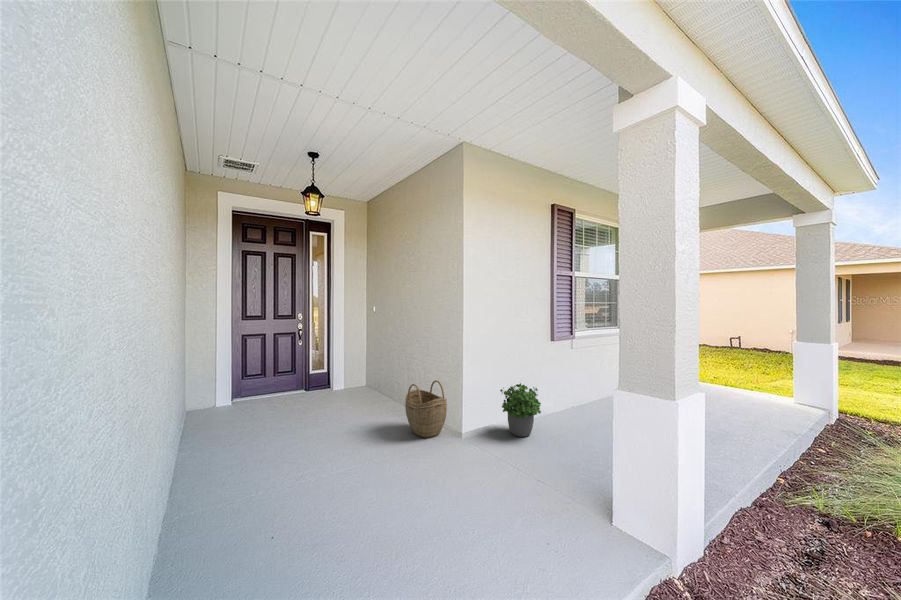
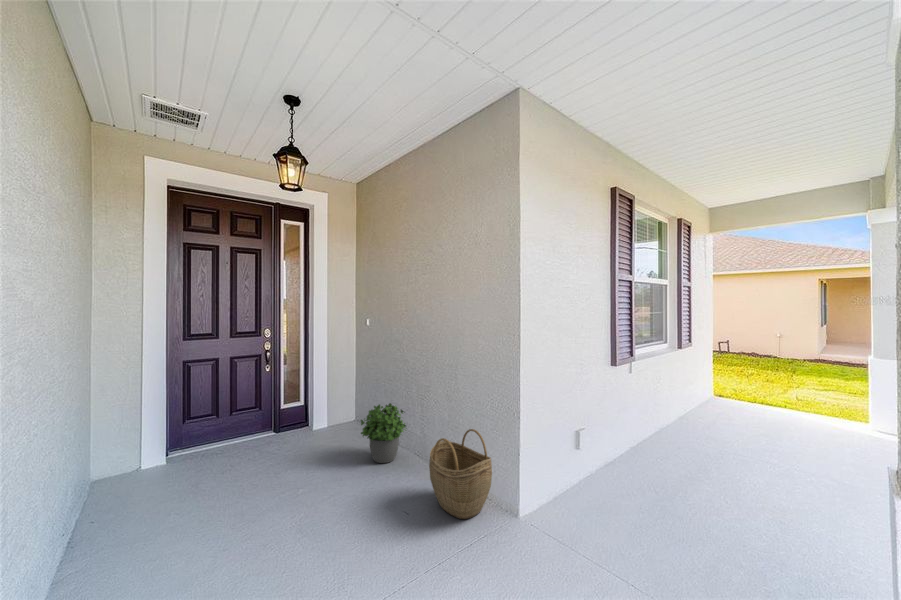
potted plant: present [500,383,541,437] -> present [361,403,406,463]

